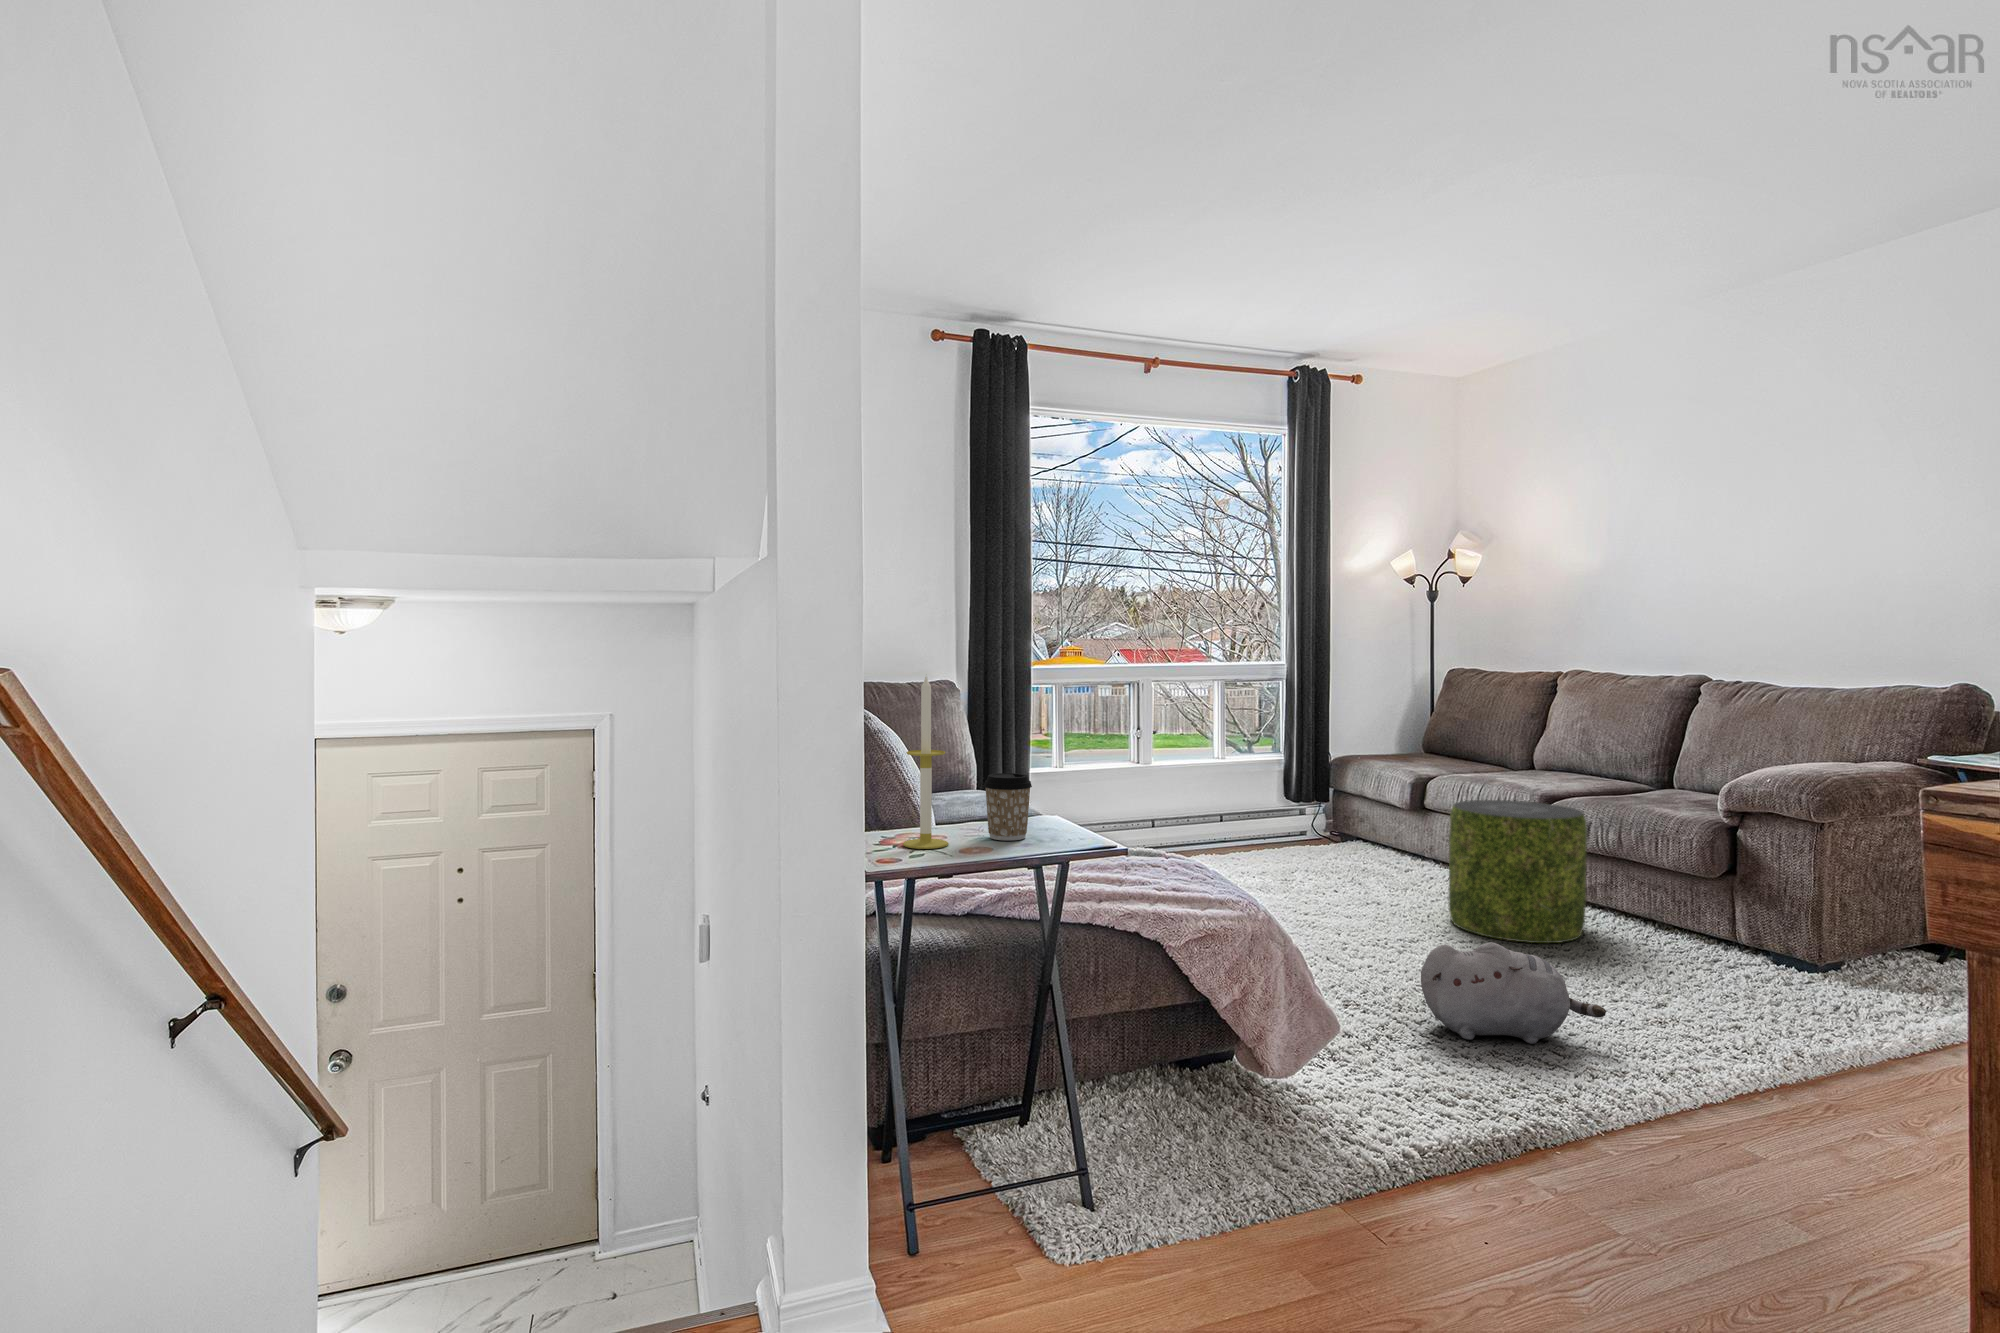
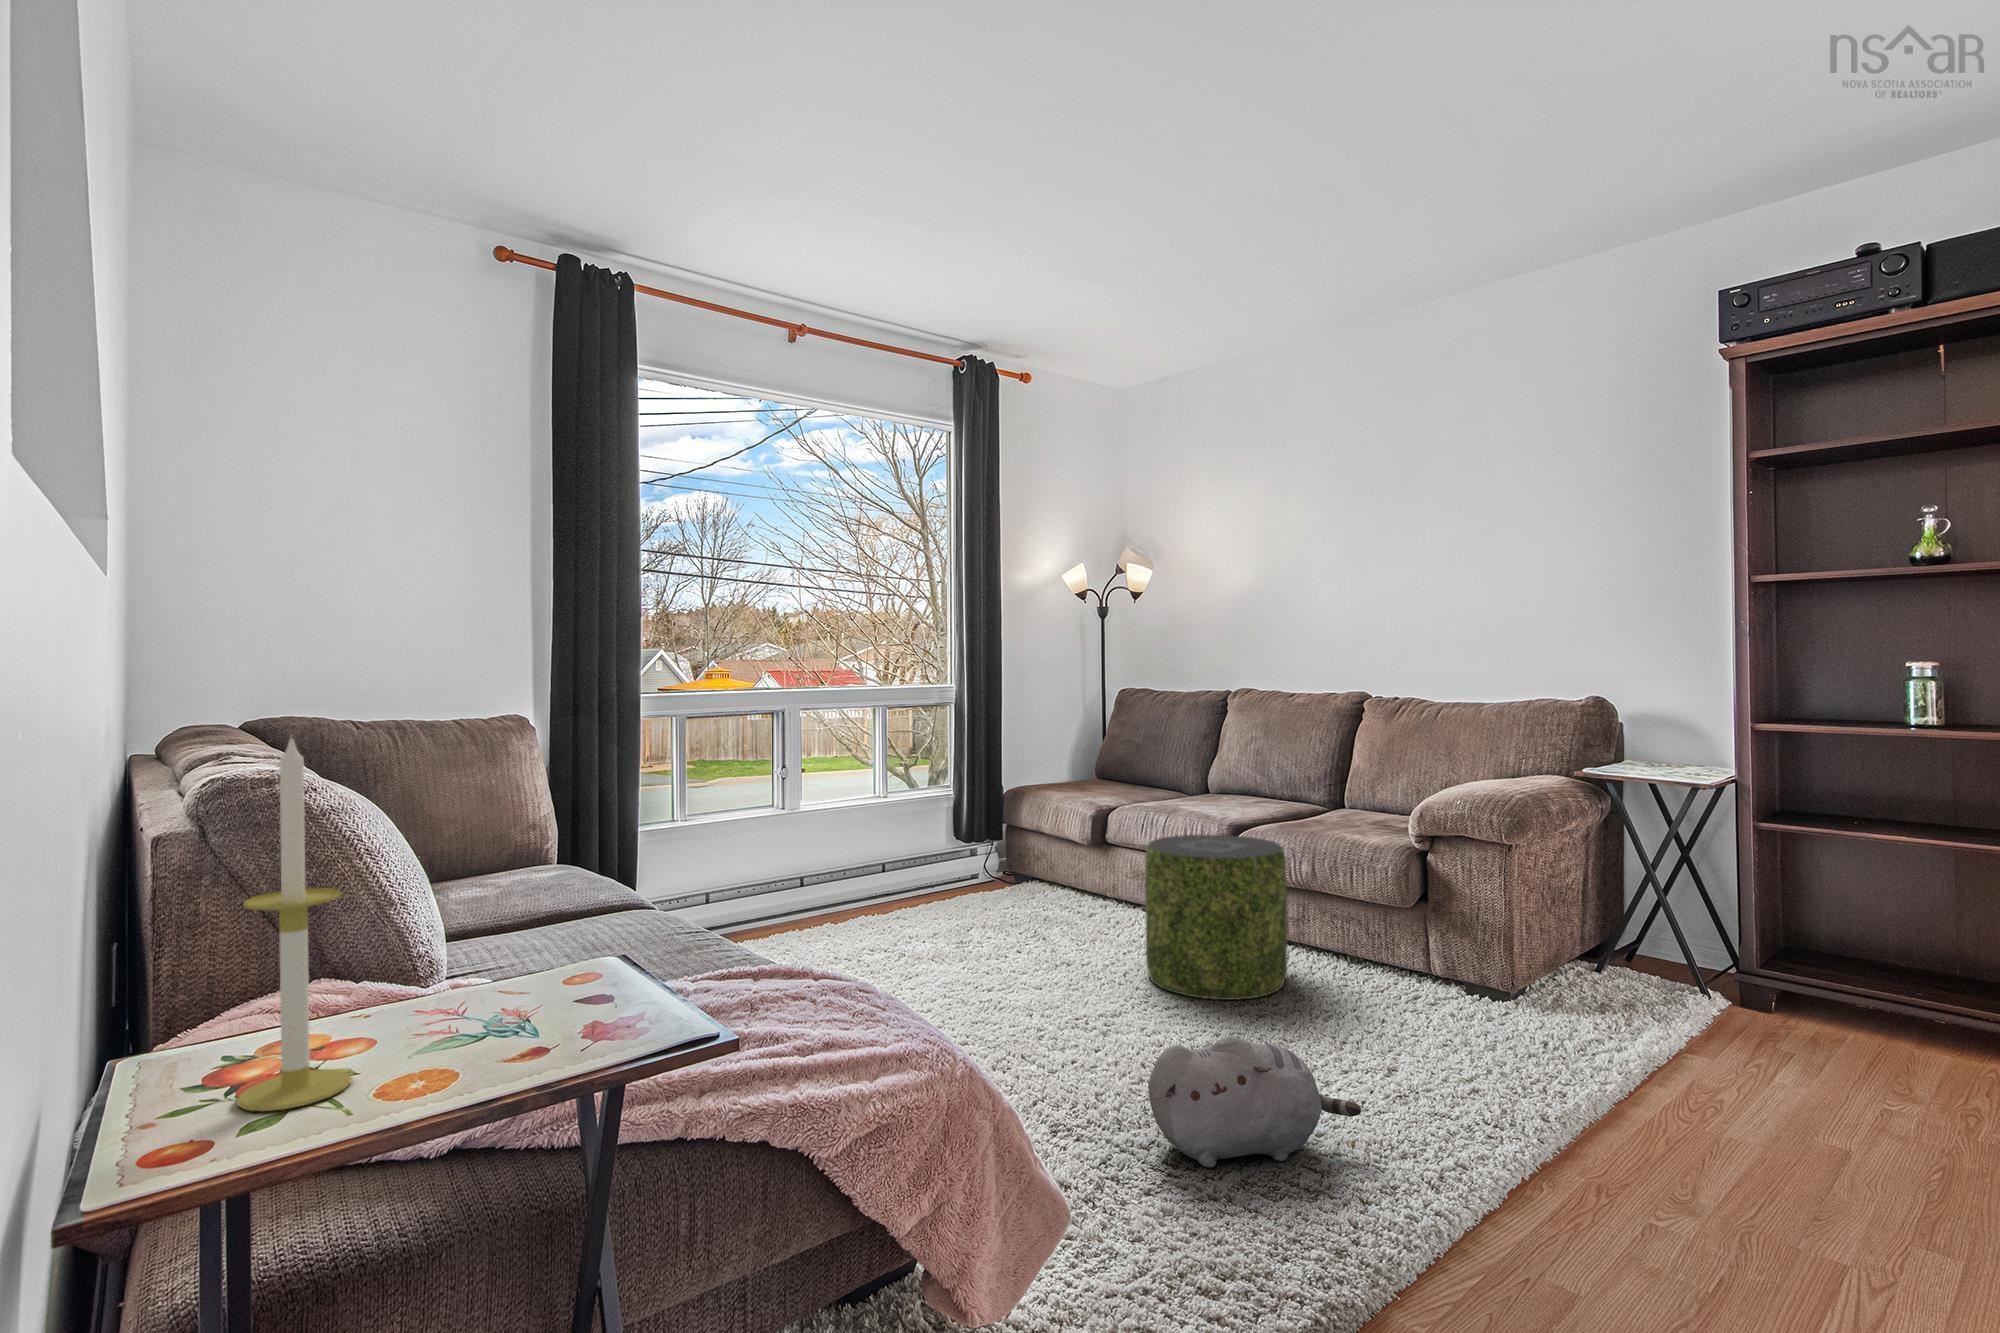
coffee cup: present [984,773,1032,840] -> none [443,913,547,1054]

